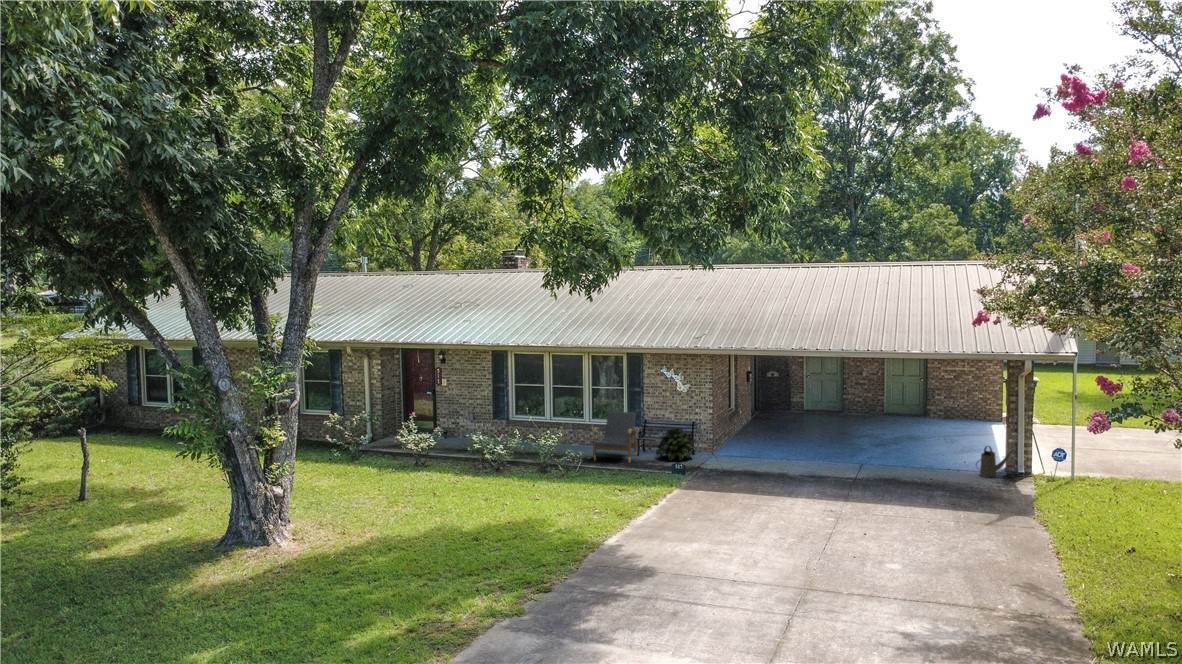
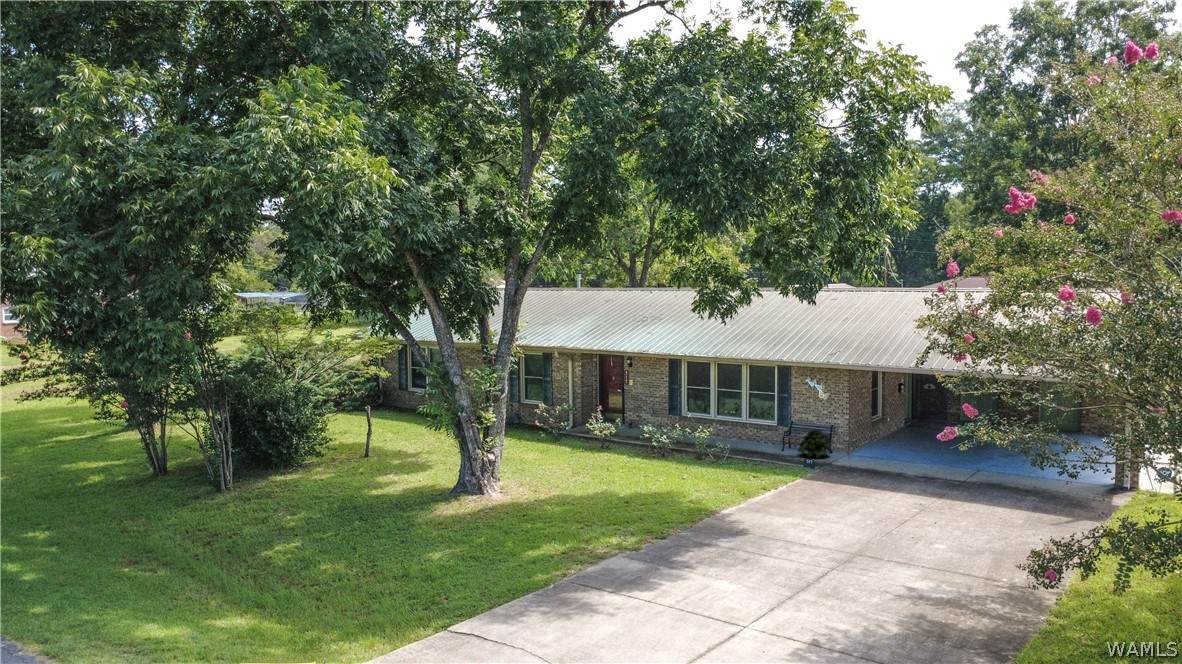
lounge chair: present [593,412,637,462] -> none [744,413,783,457]
watering can: present [976,446,1013,478] -> none [1087,461,1127,491]

